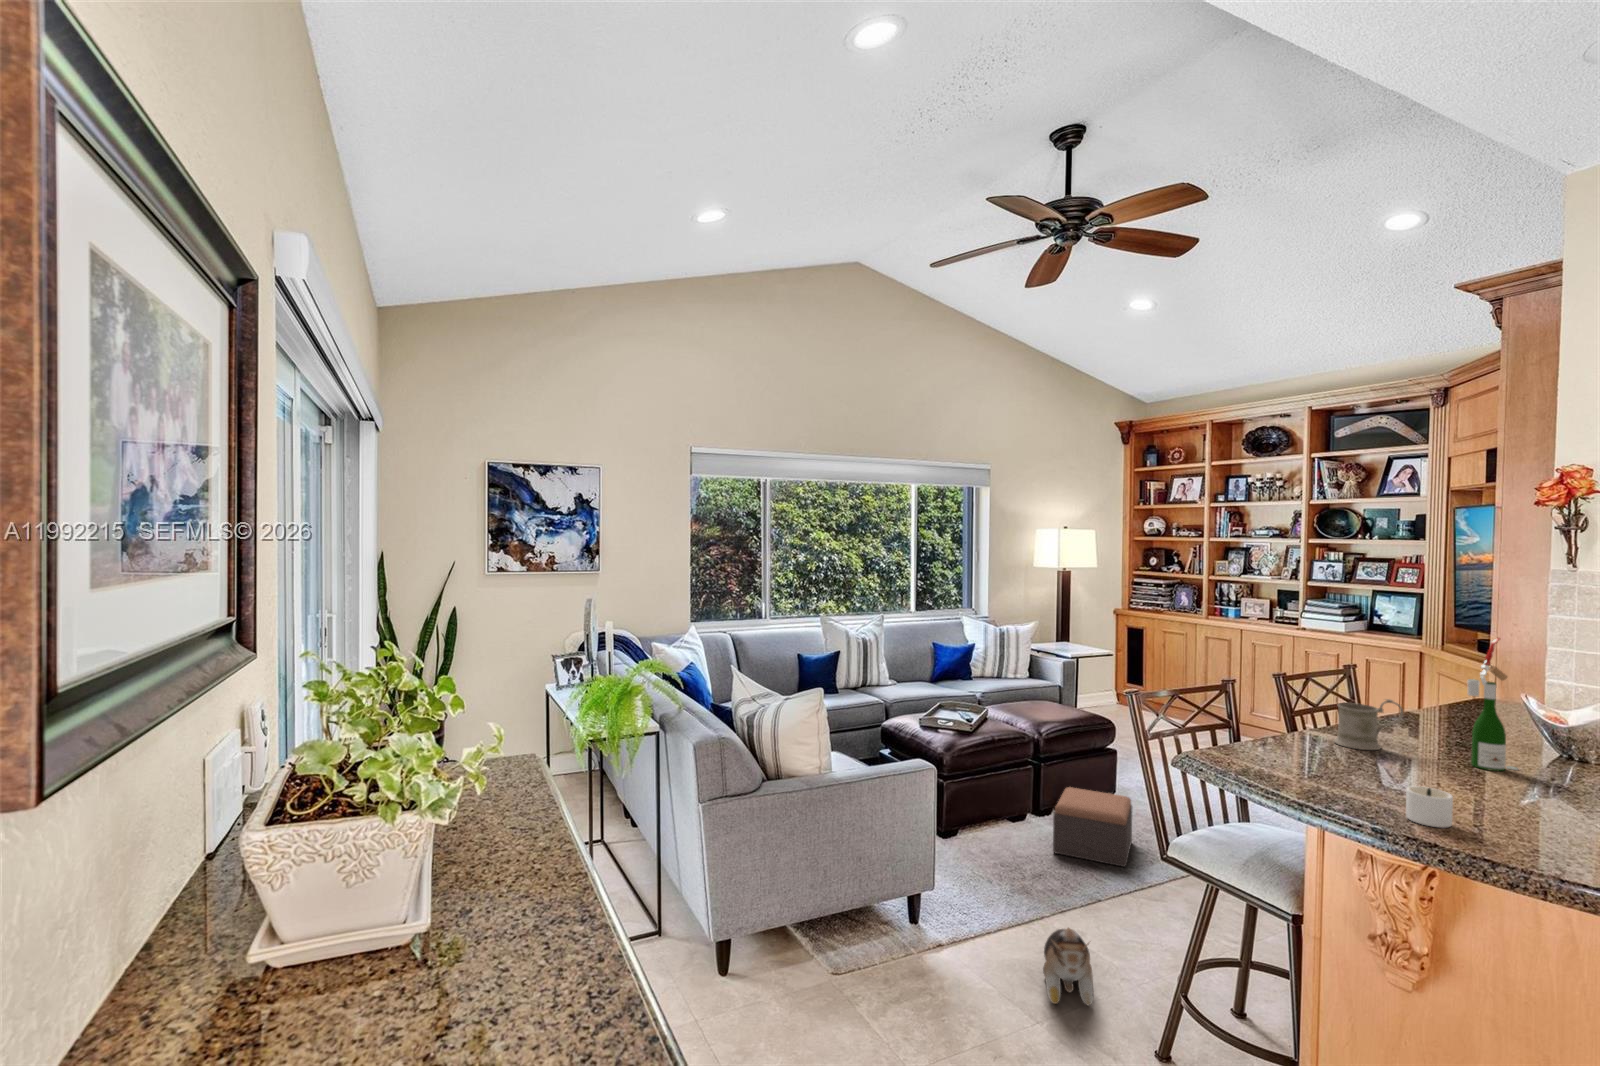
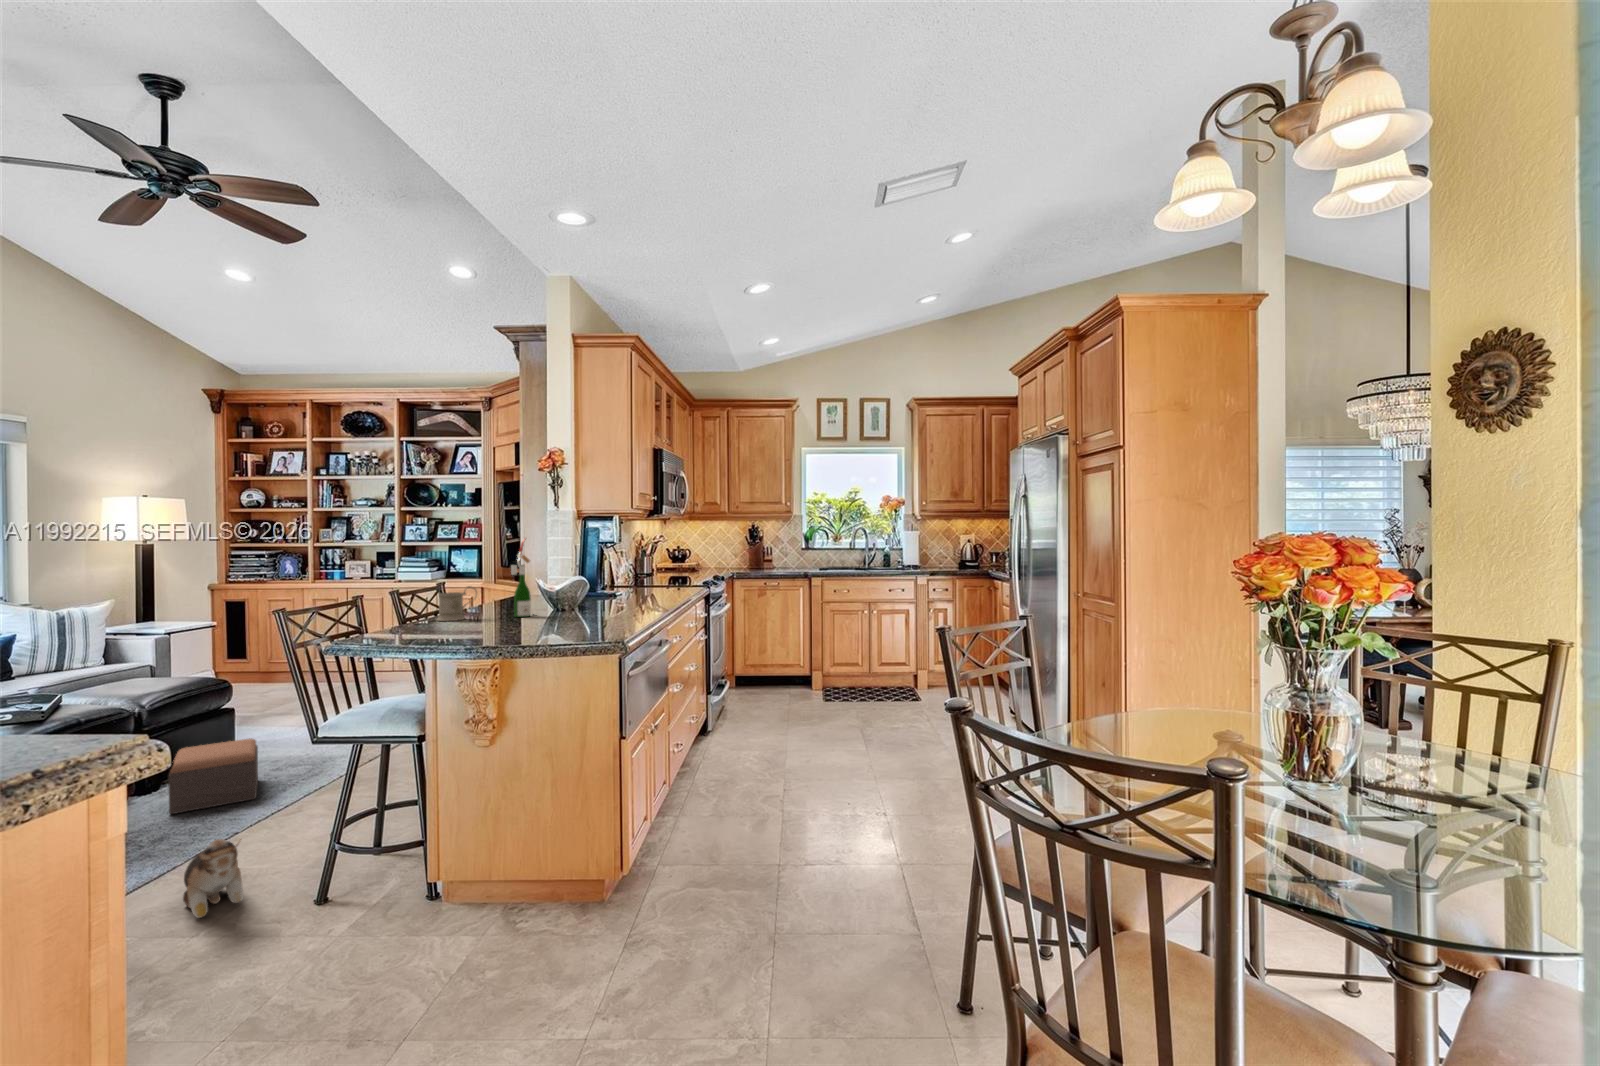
candle: present [1406,786,1453,828] -> none [483,617,514,638]

